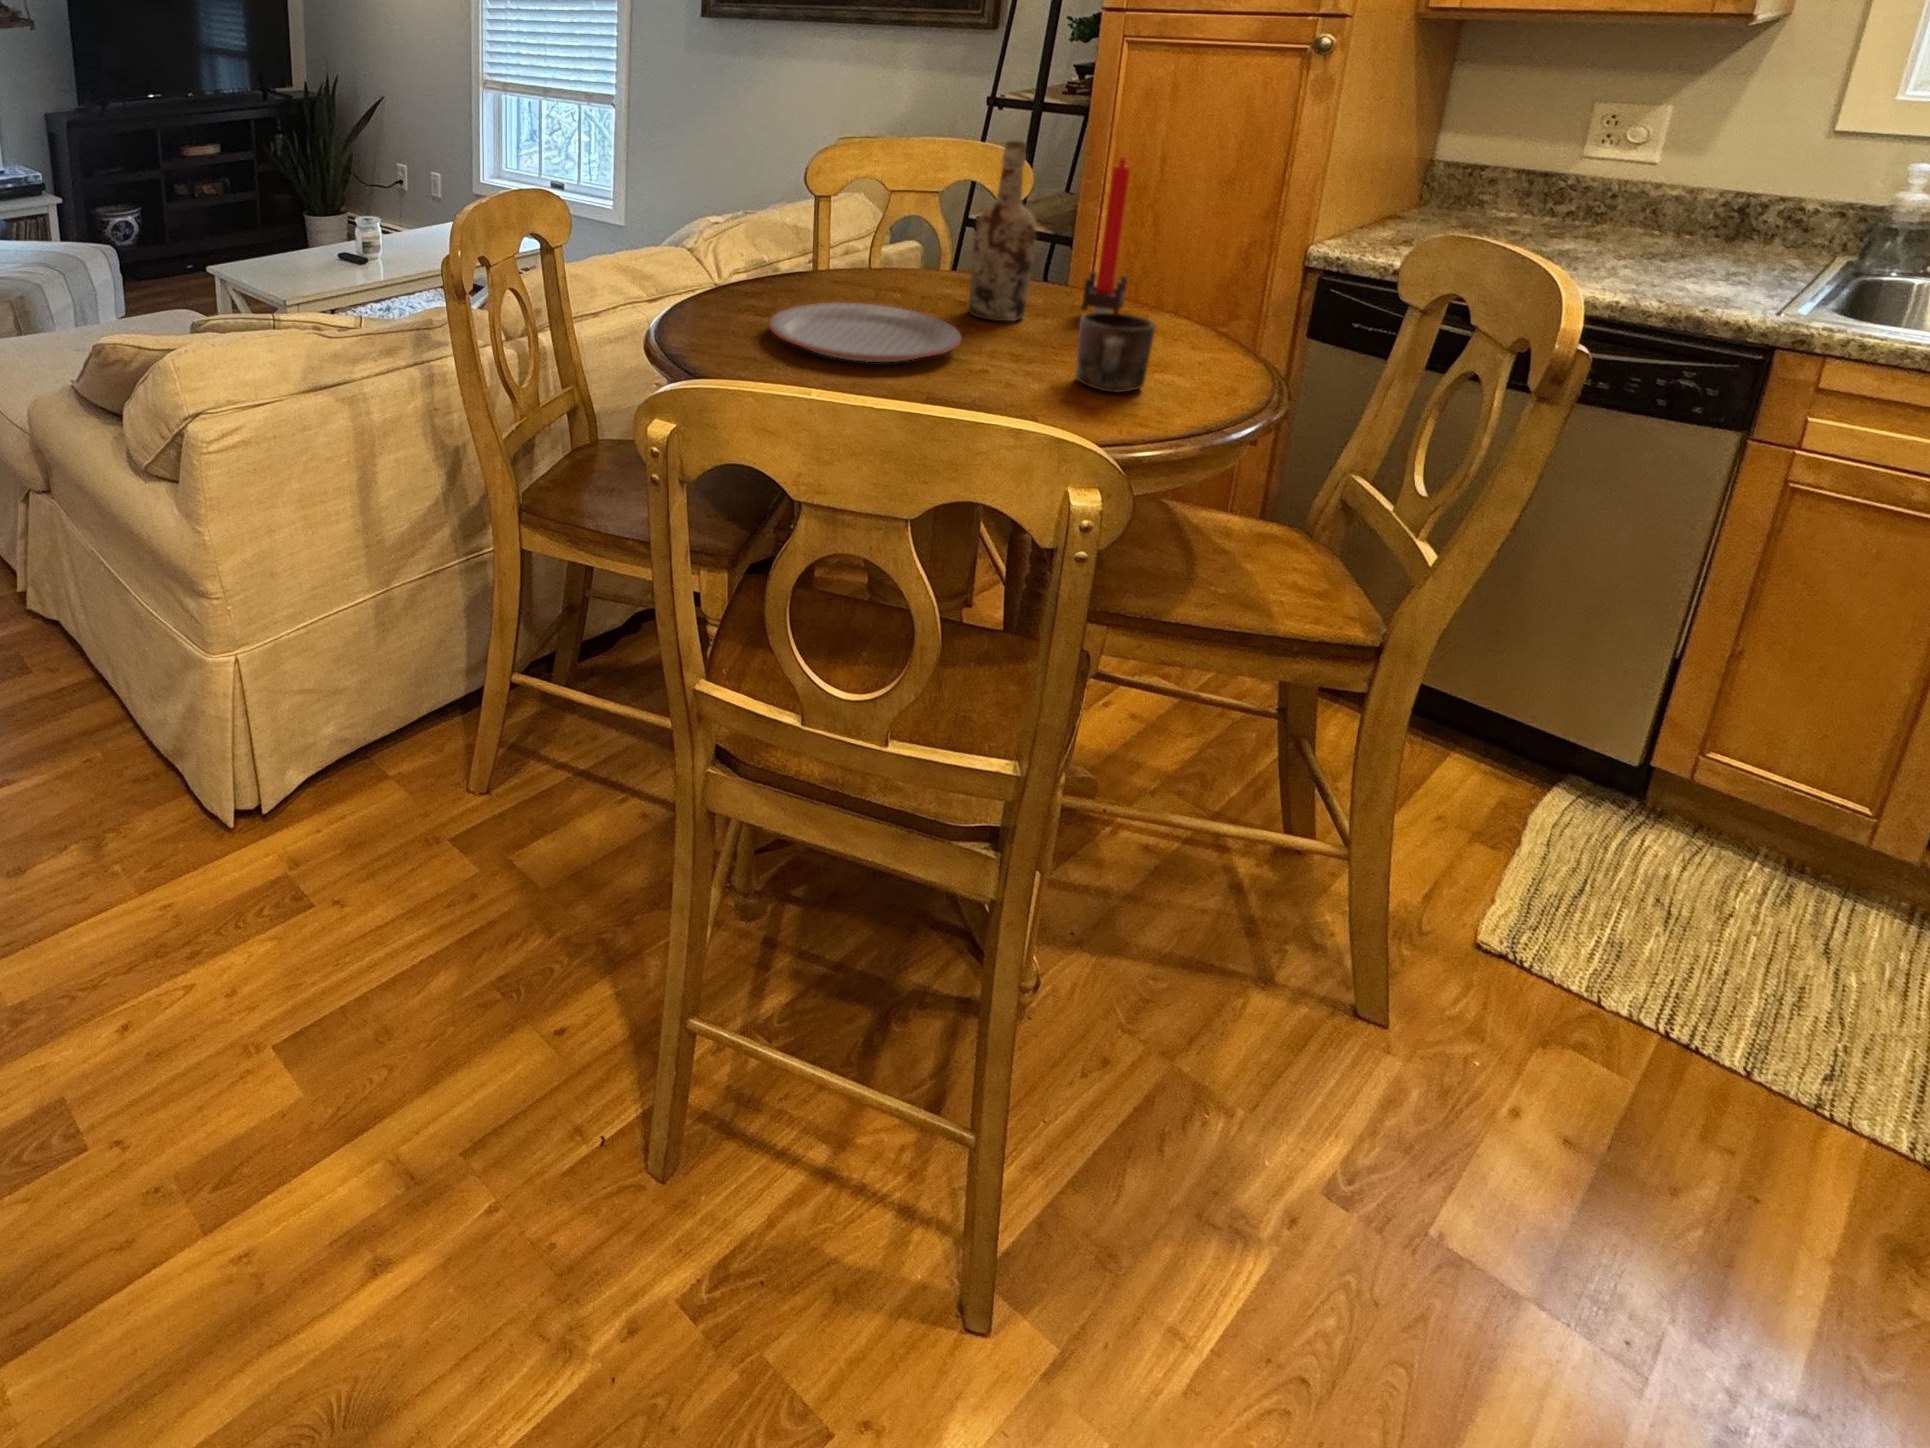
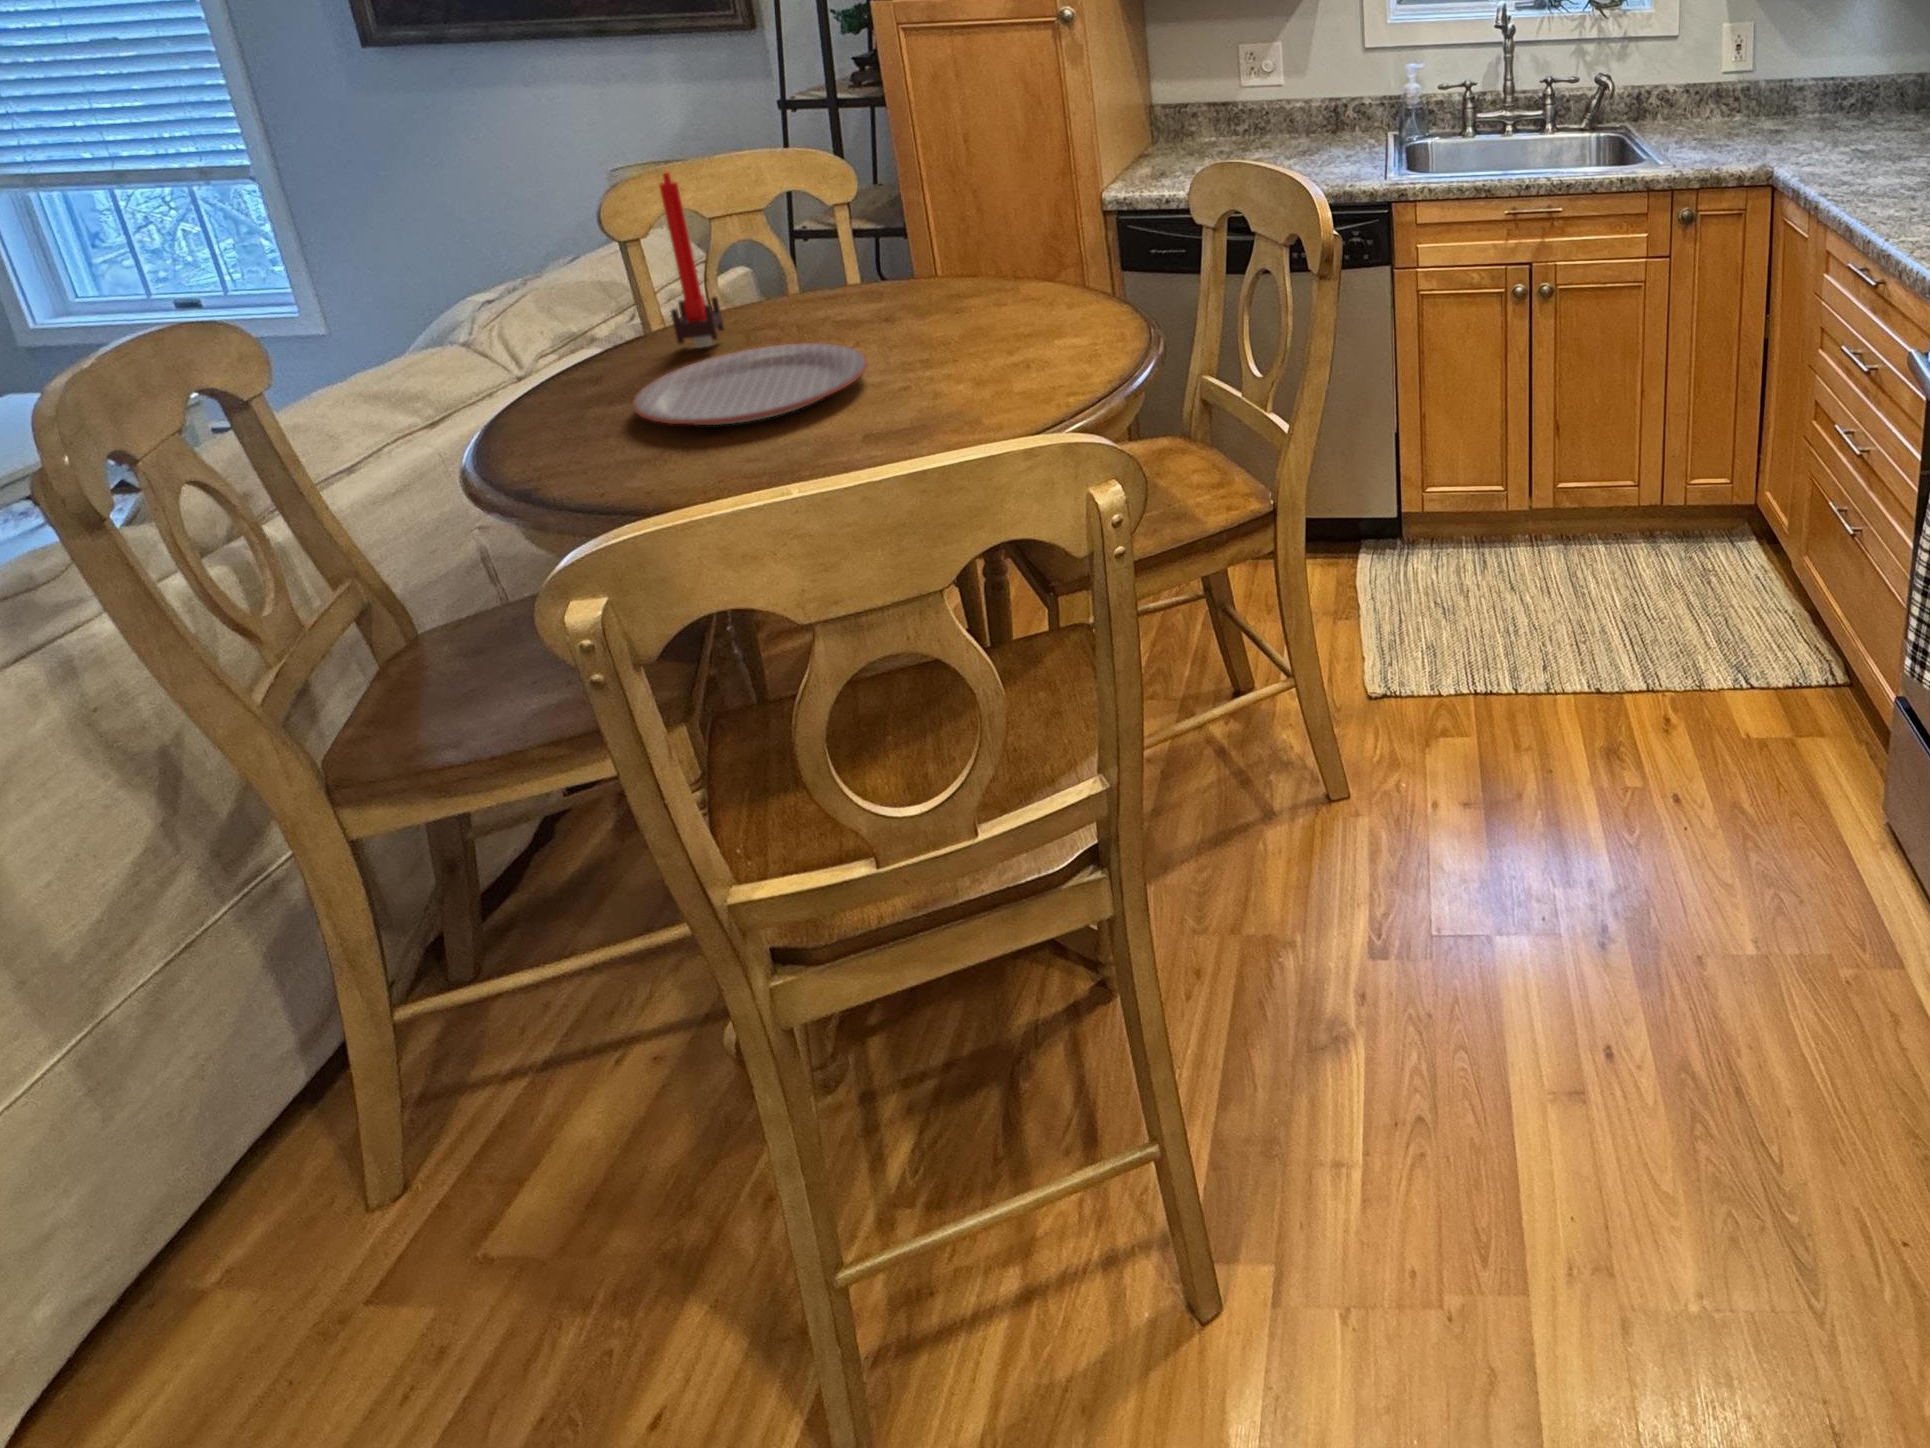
wine bottle: present [968,141,1036,321] -> none [836,139,911,331]
candle: present [1082,157,1130,313] -> present [659,173,724,348]
mug: present [1075,312,1155,392] -> none [978,290,1050,369]

